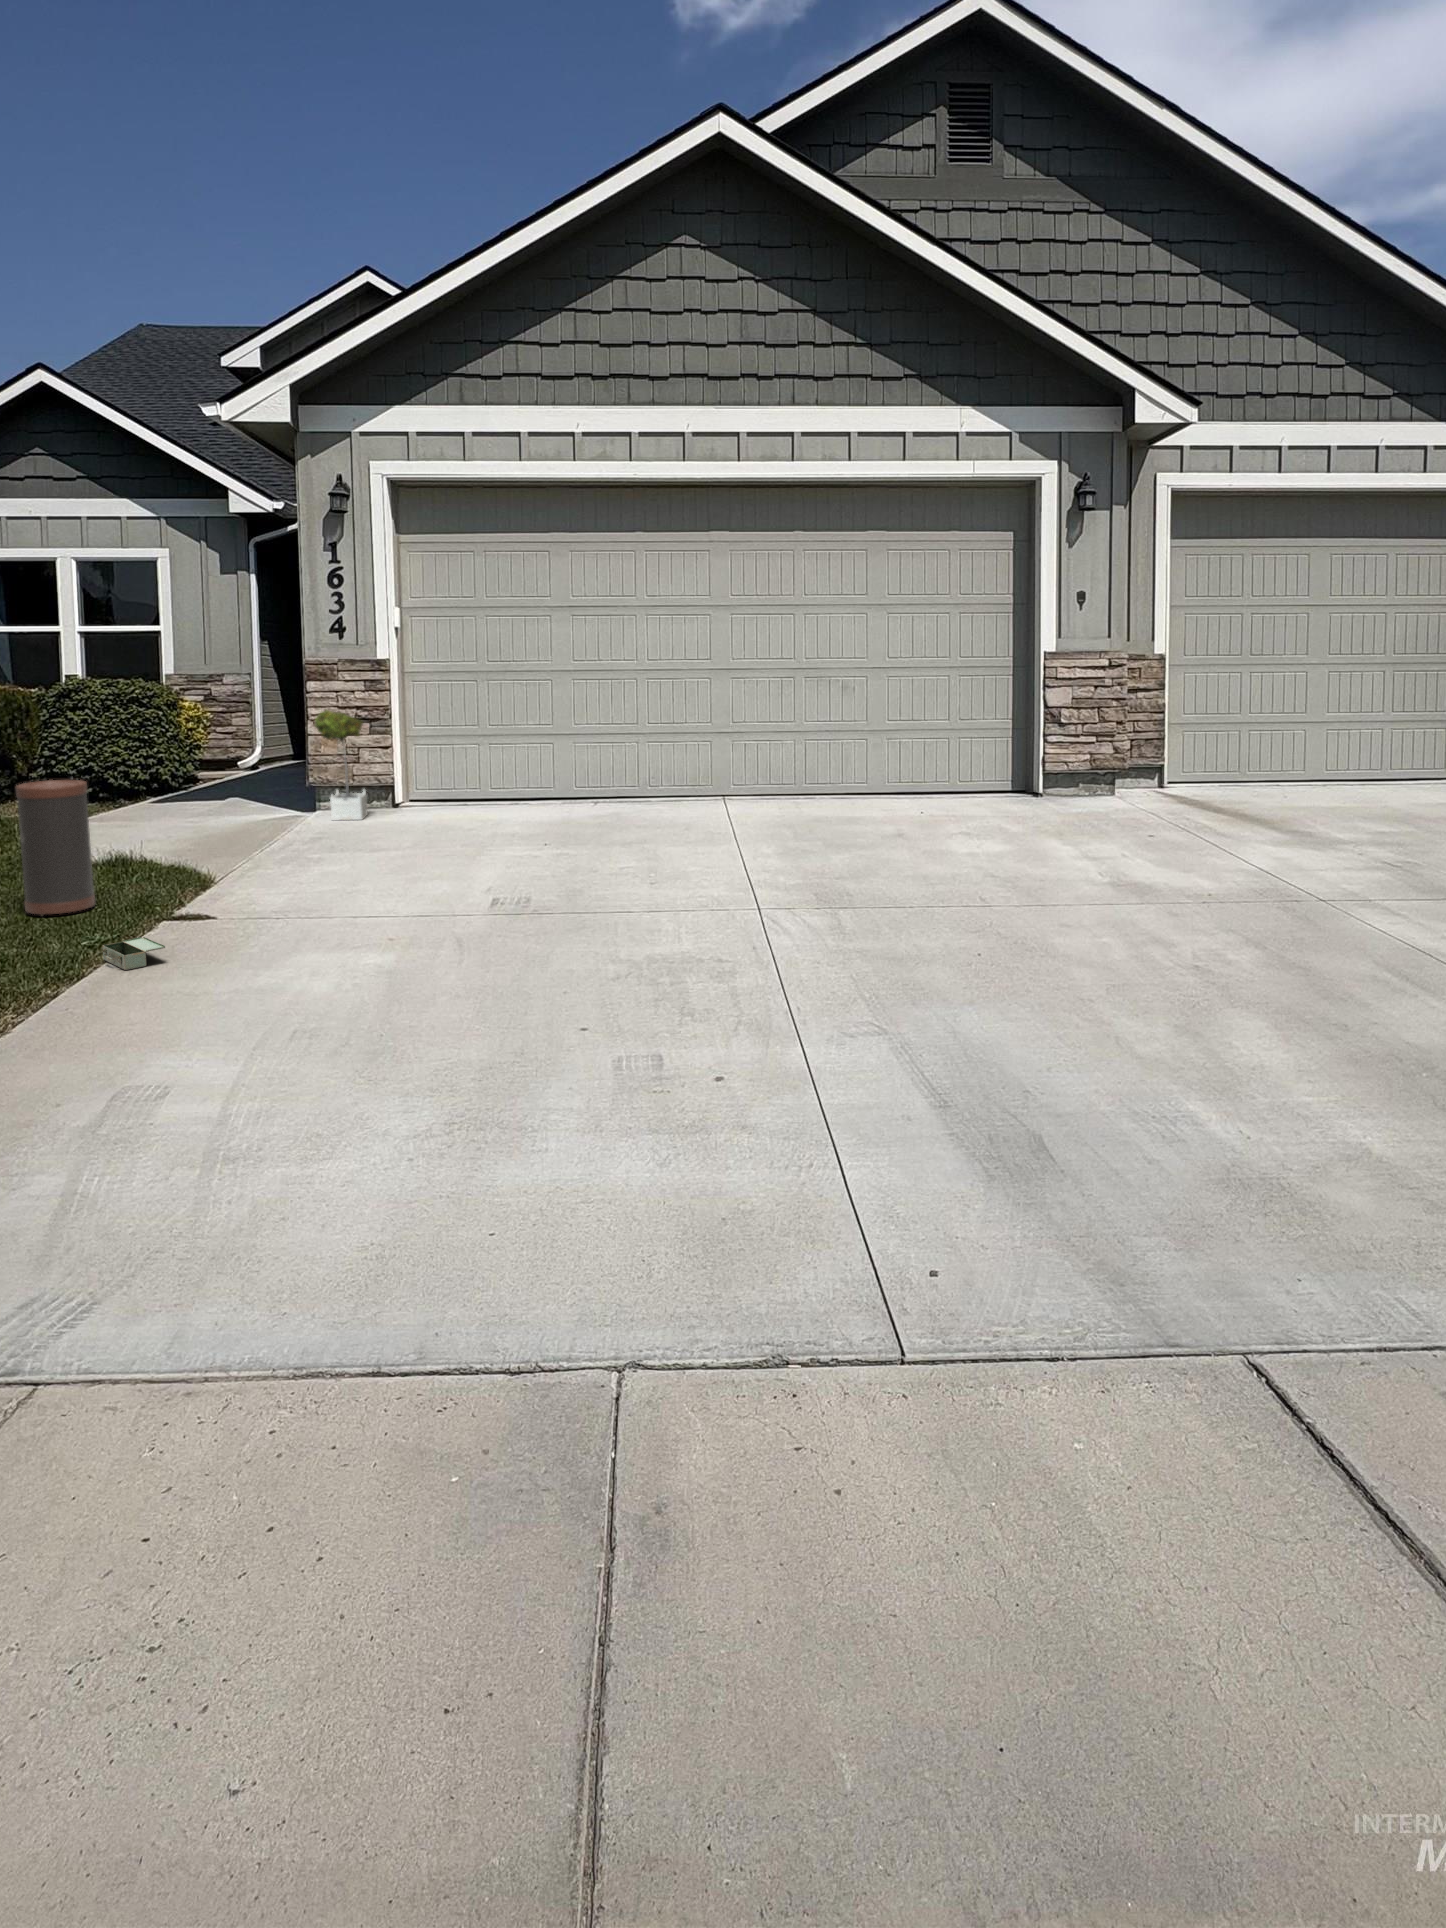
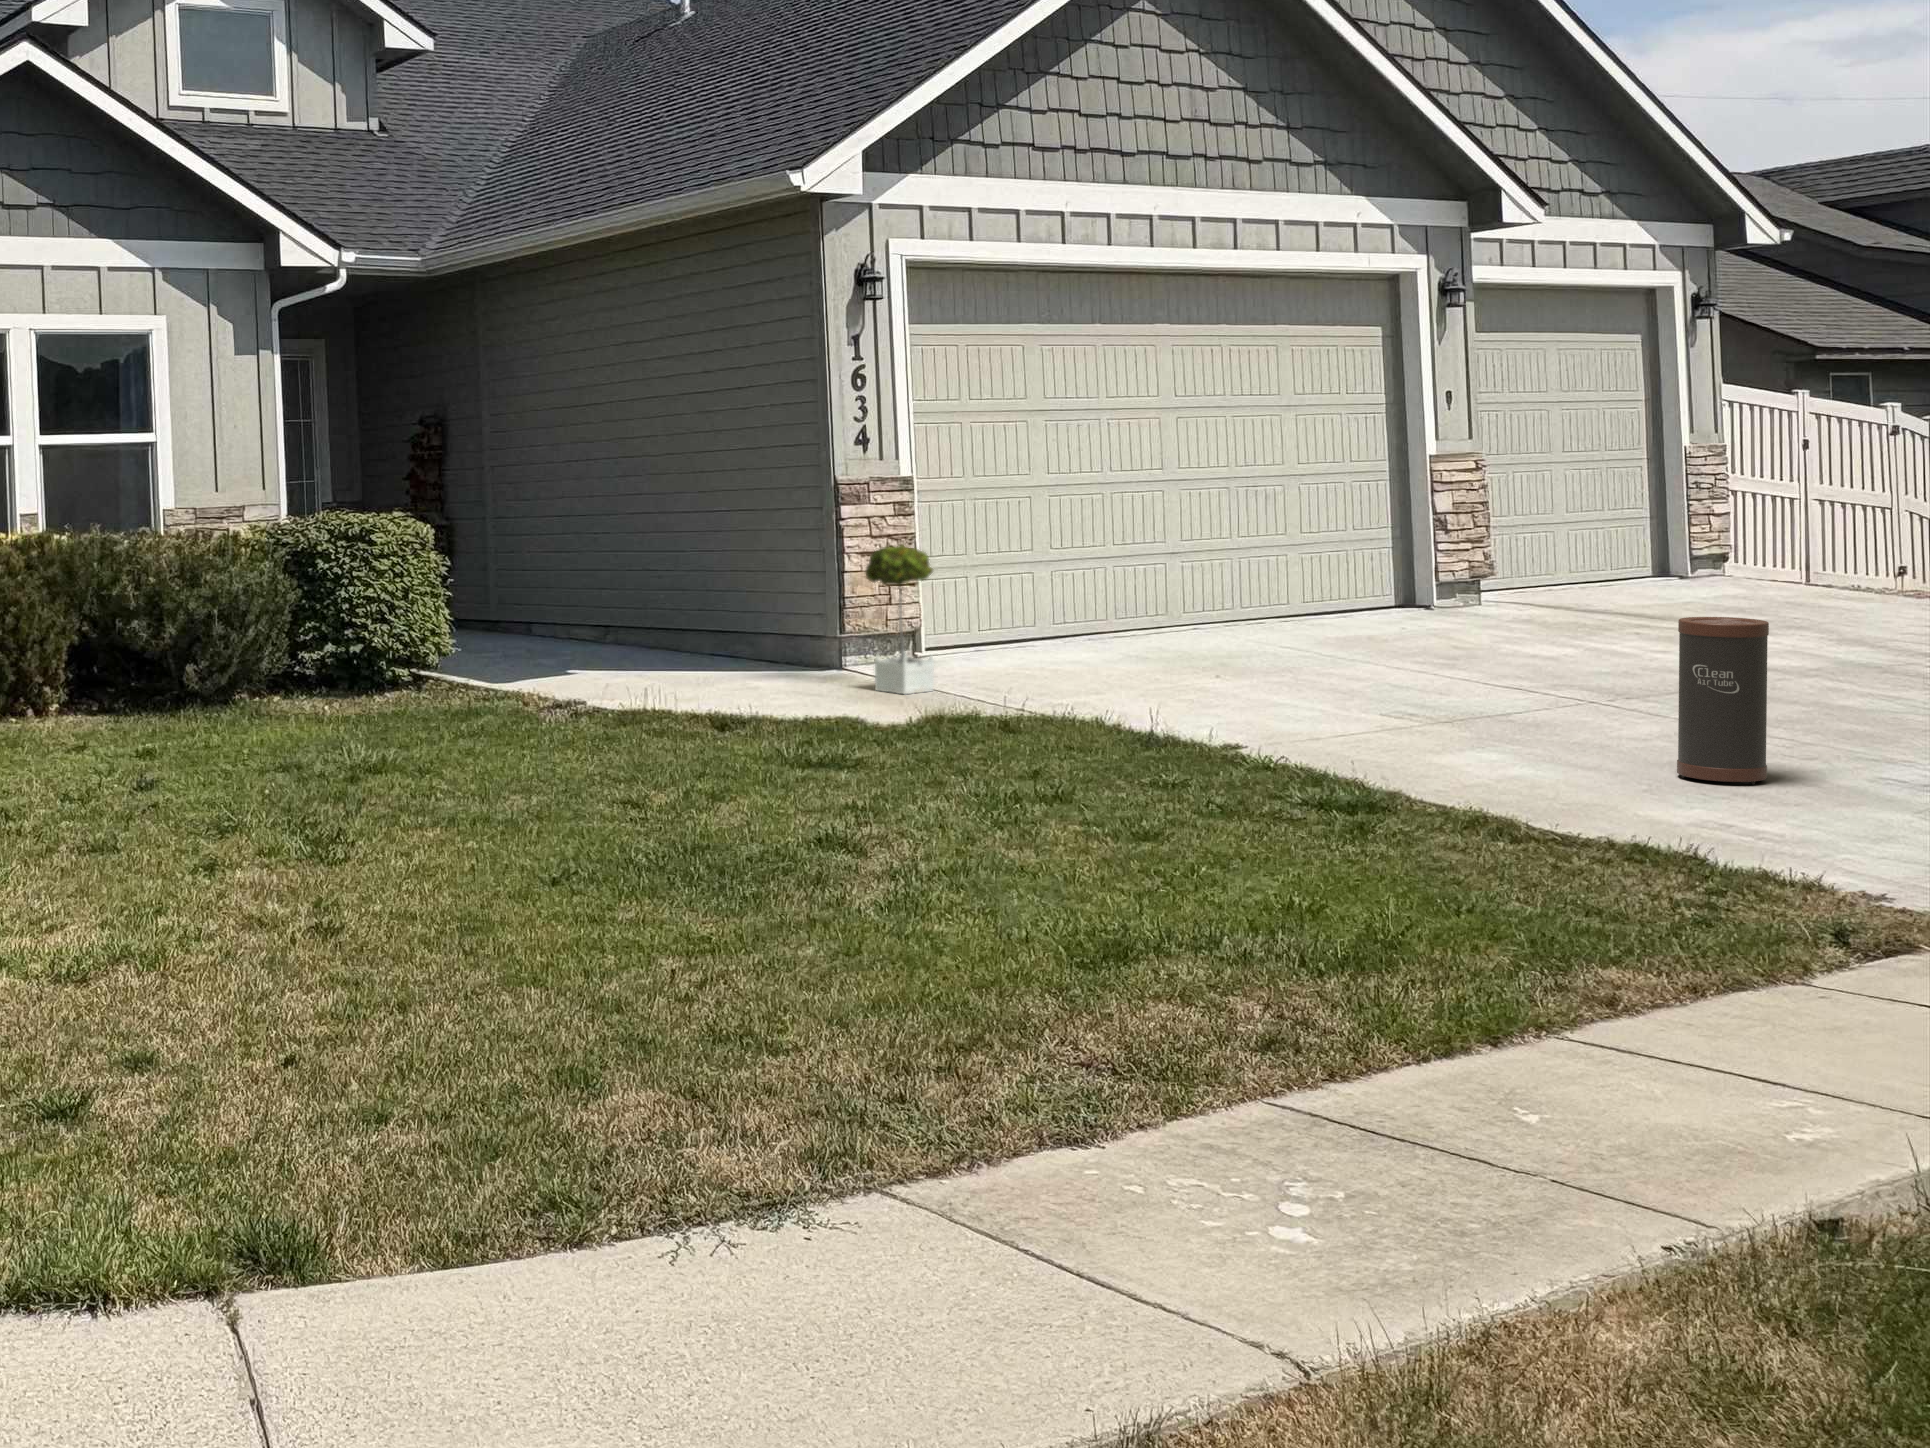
trash can: present [16,780,95,916] -> present [1677,617,1769,784]
toolbox: present [103,937,165,970] -> none [1525,775,1603,802]

